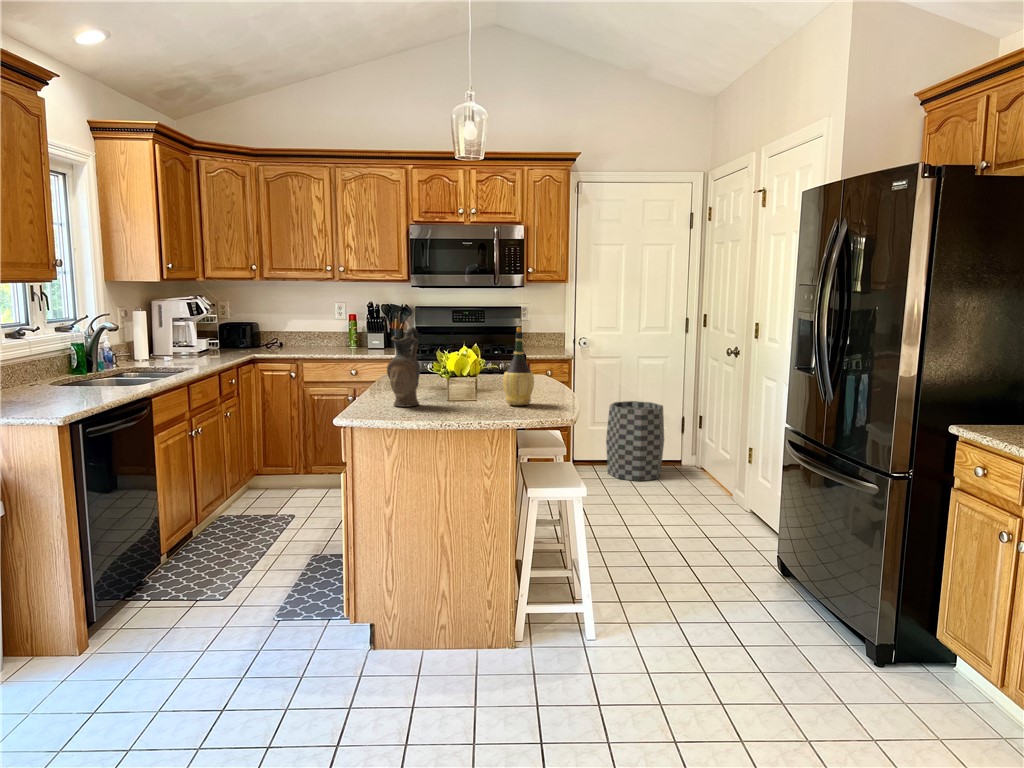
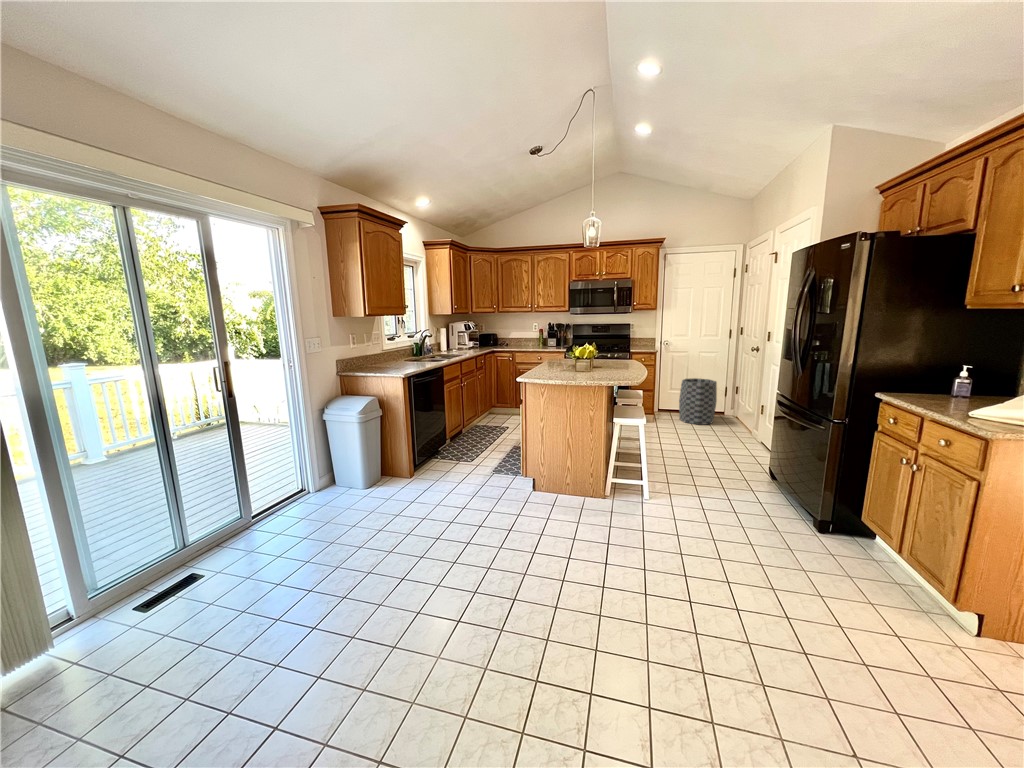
ceramic pitcher: present [387,327,420,407] -> none [545,335,561,374]
wine bottle: present [503,327,534,405] -> none [603,335,619,375]

